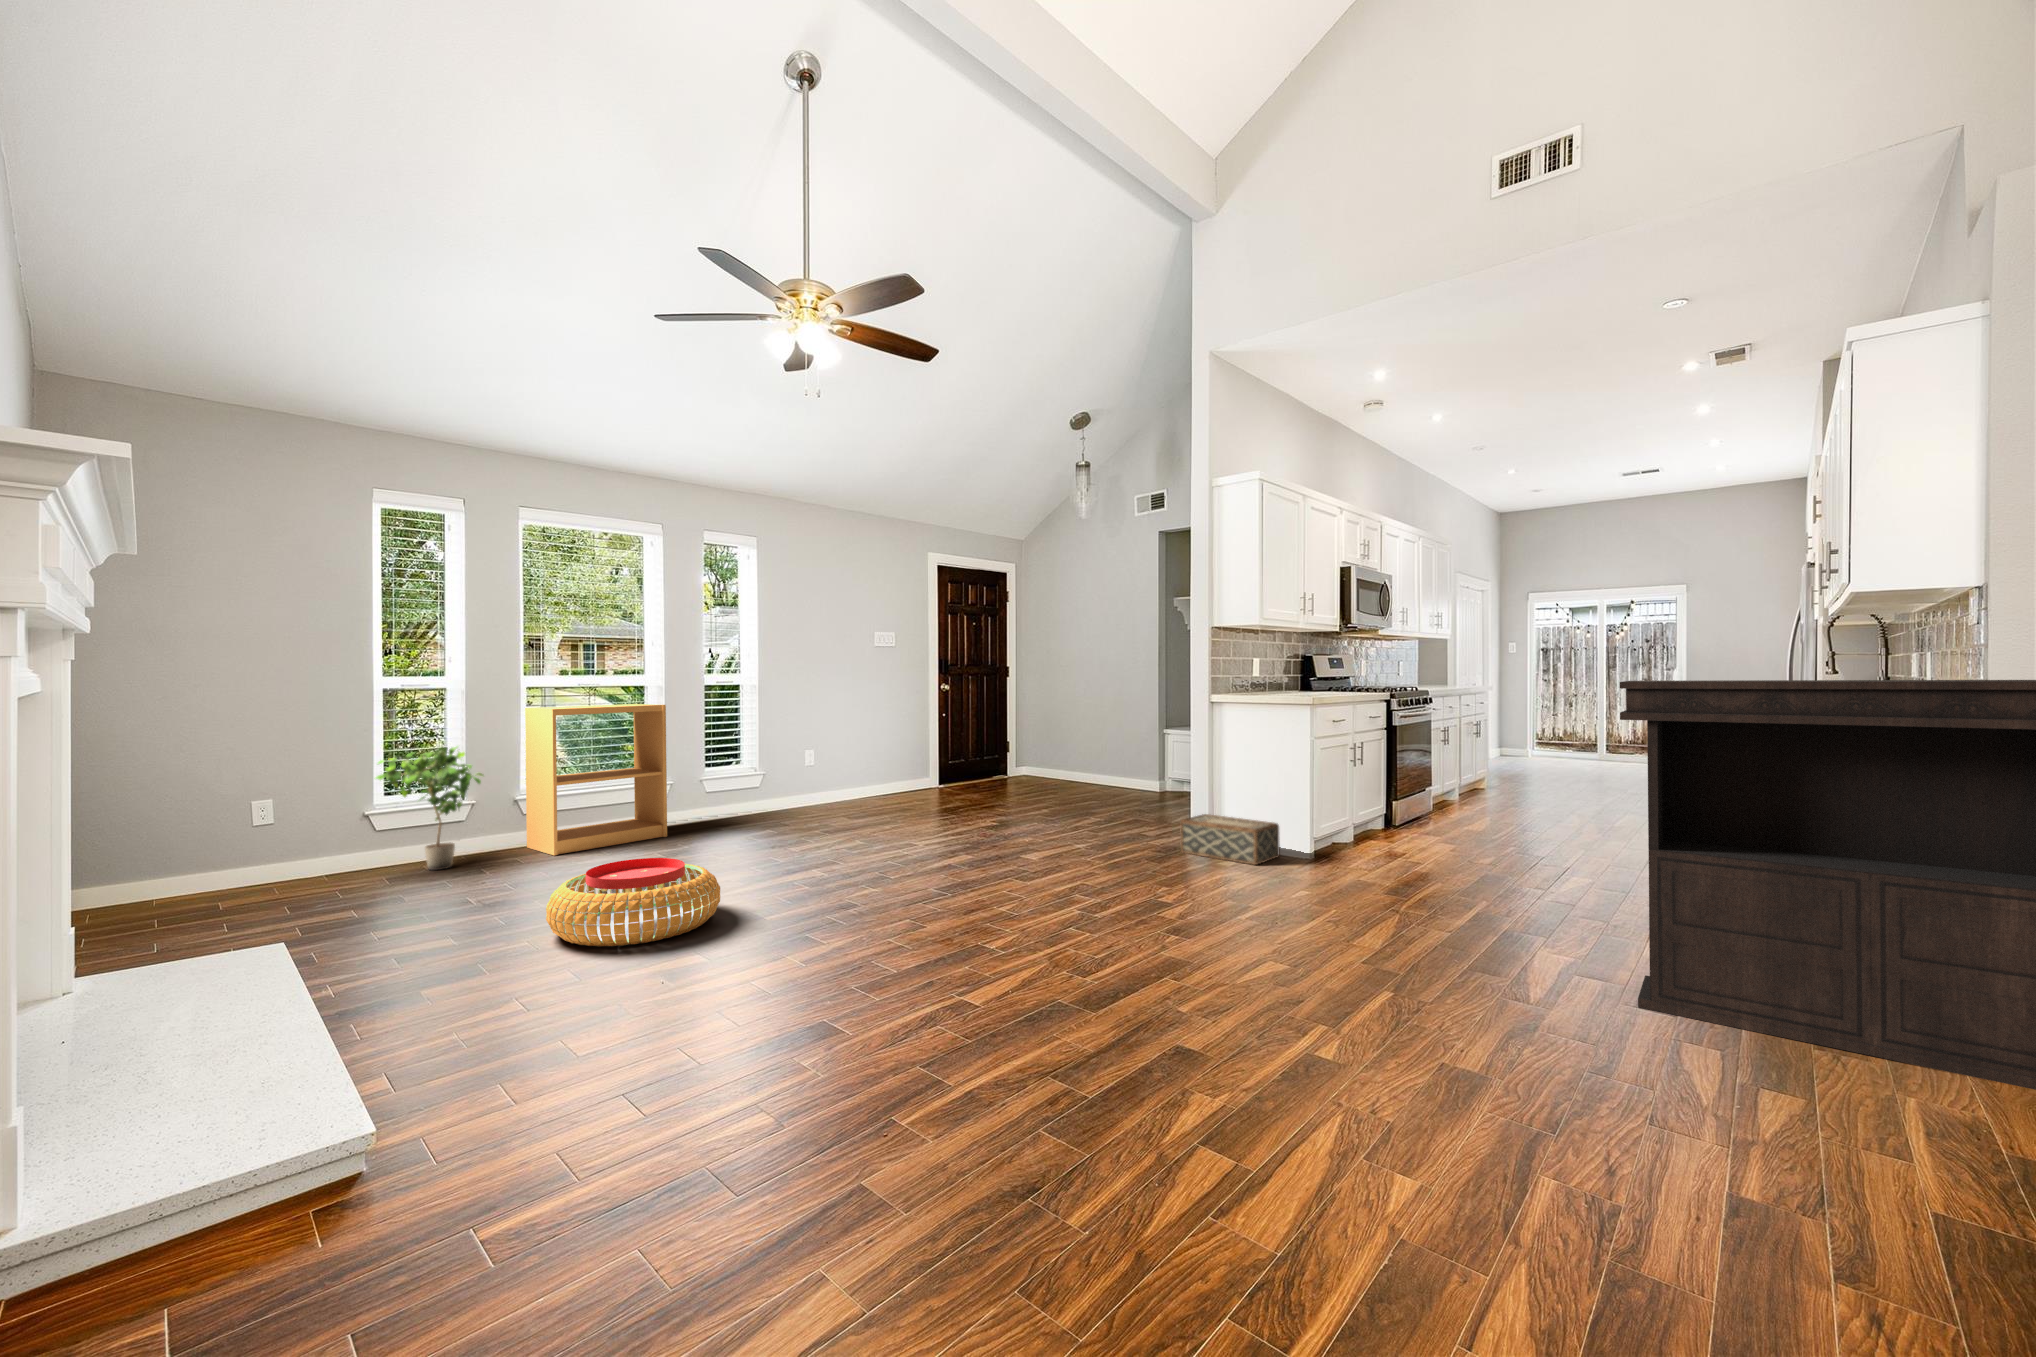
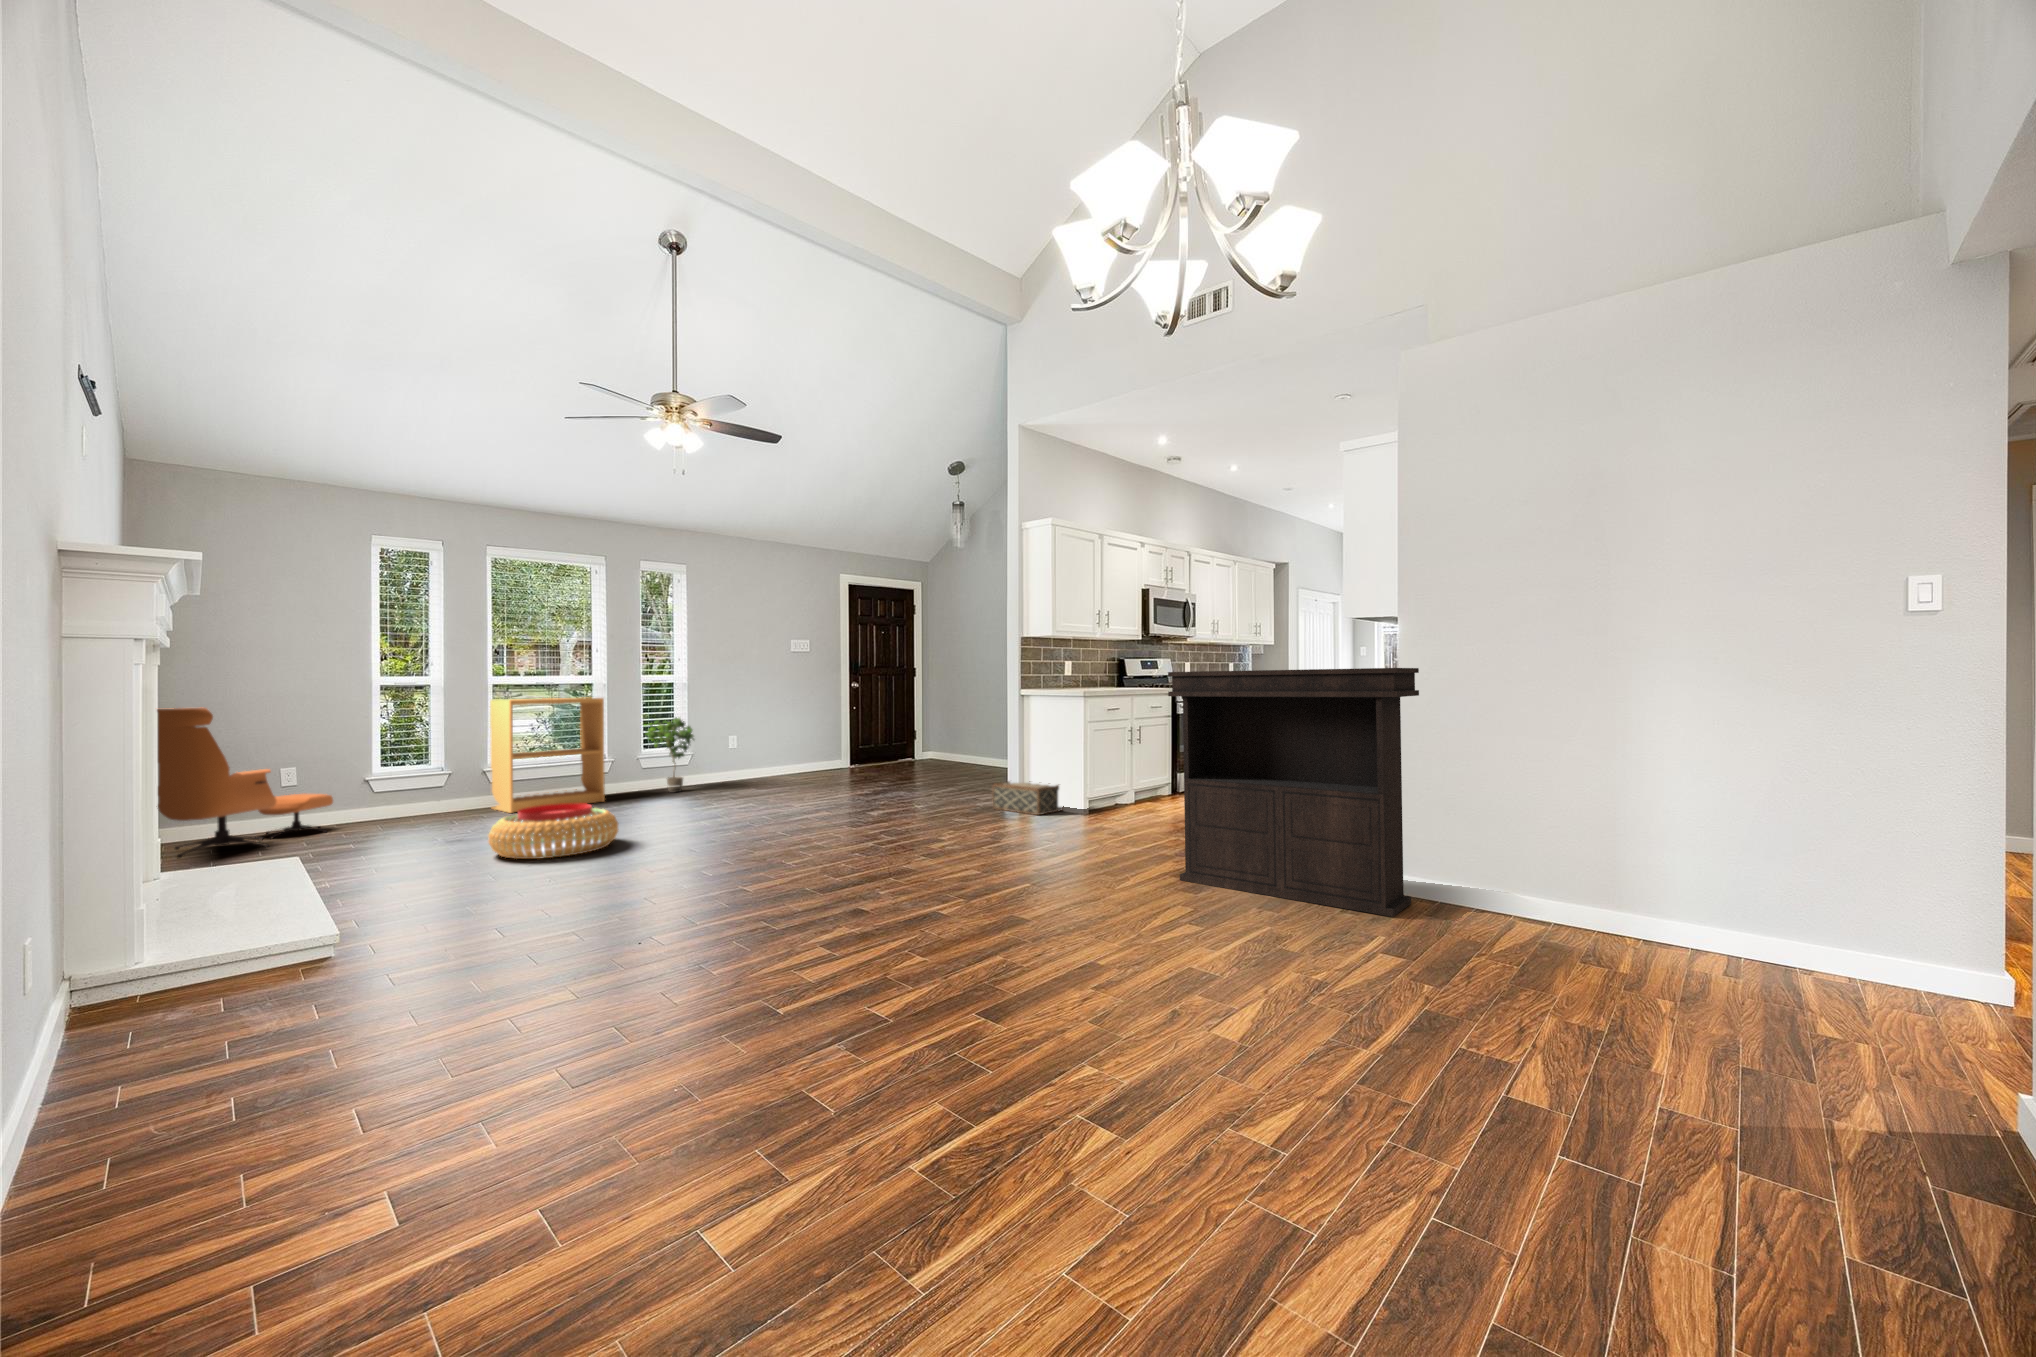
lounge chair: none [51,727,327,940] -> present [157,707,333,859]
potted plant: present [376,747,483,870] -> present [644,718,694,793]

